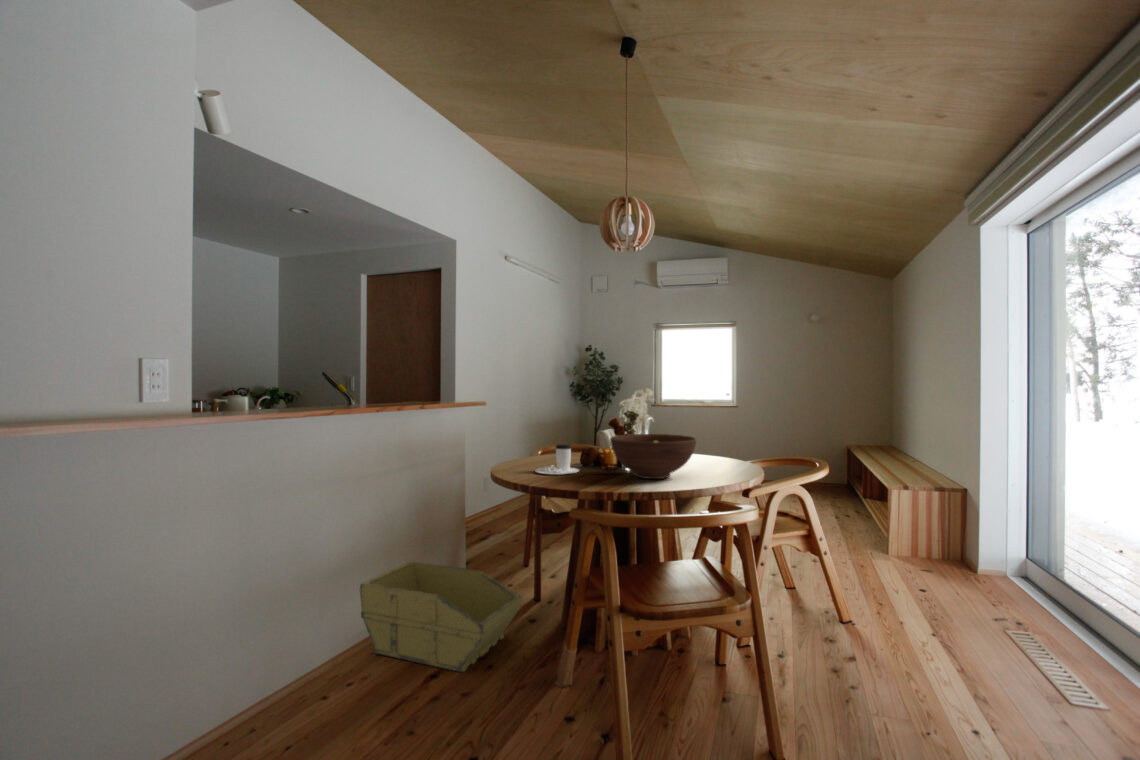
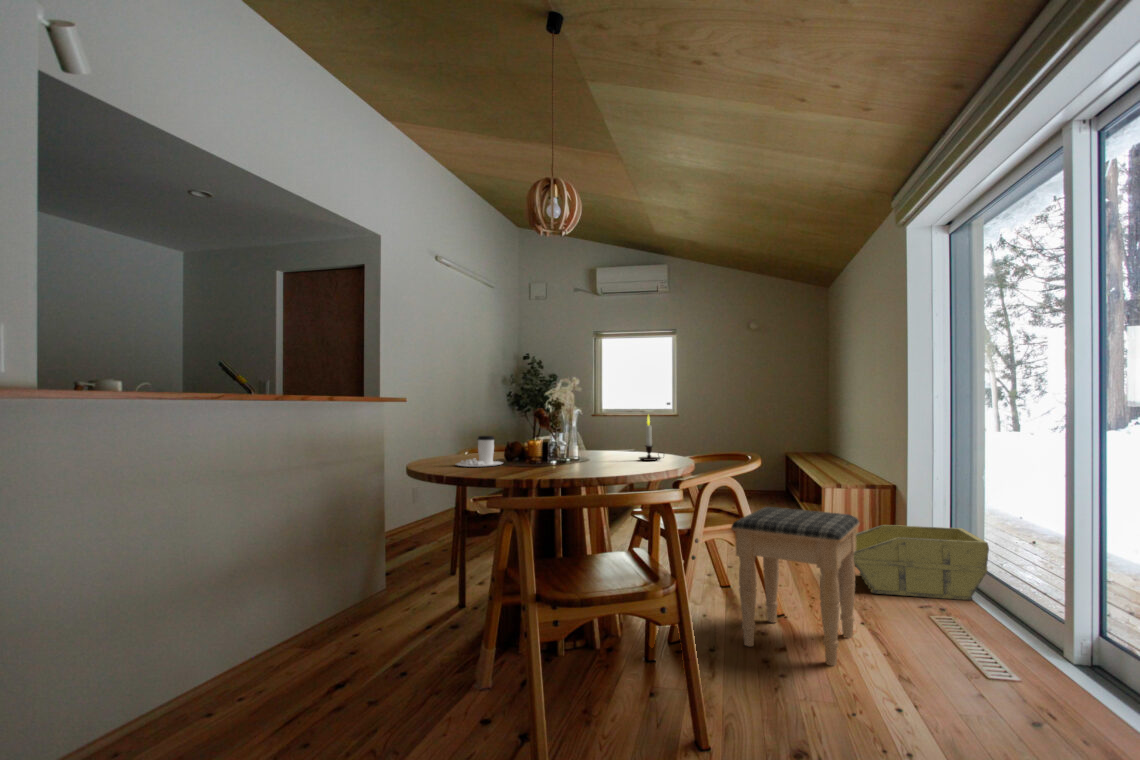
candle: none [709,425,735,470] -> present [639,416,661,461]
fruit bowl: present [610,434,696,479] -> none [534,424,623,468]
footstool: none [802,516,934,680] -> present [731,507,859,666]
storage bin: present [360,561,522,672] -> present [853,525,989,600]

